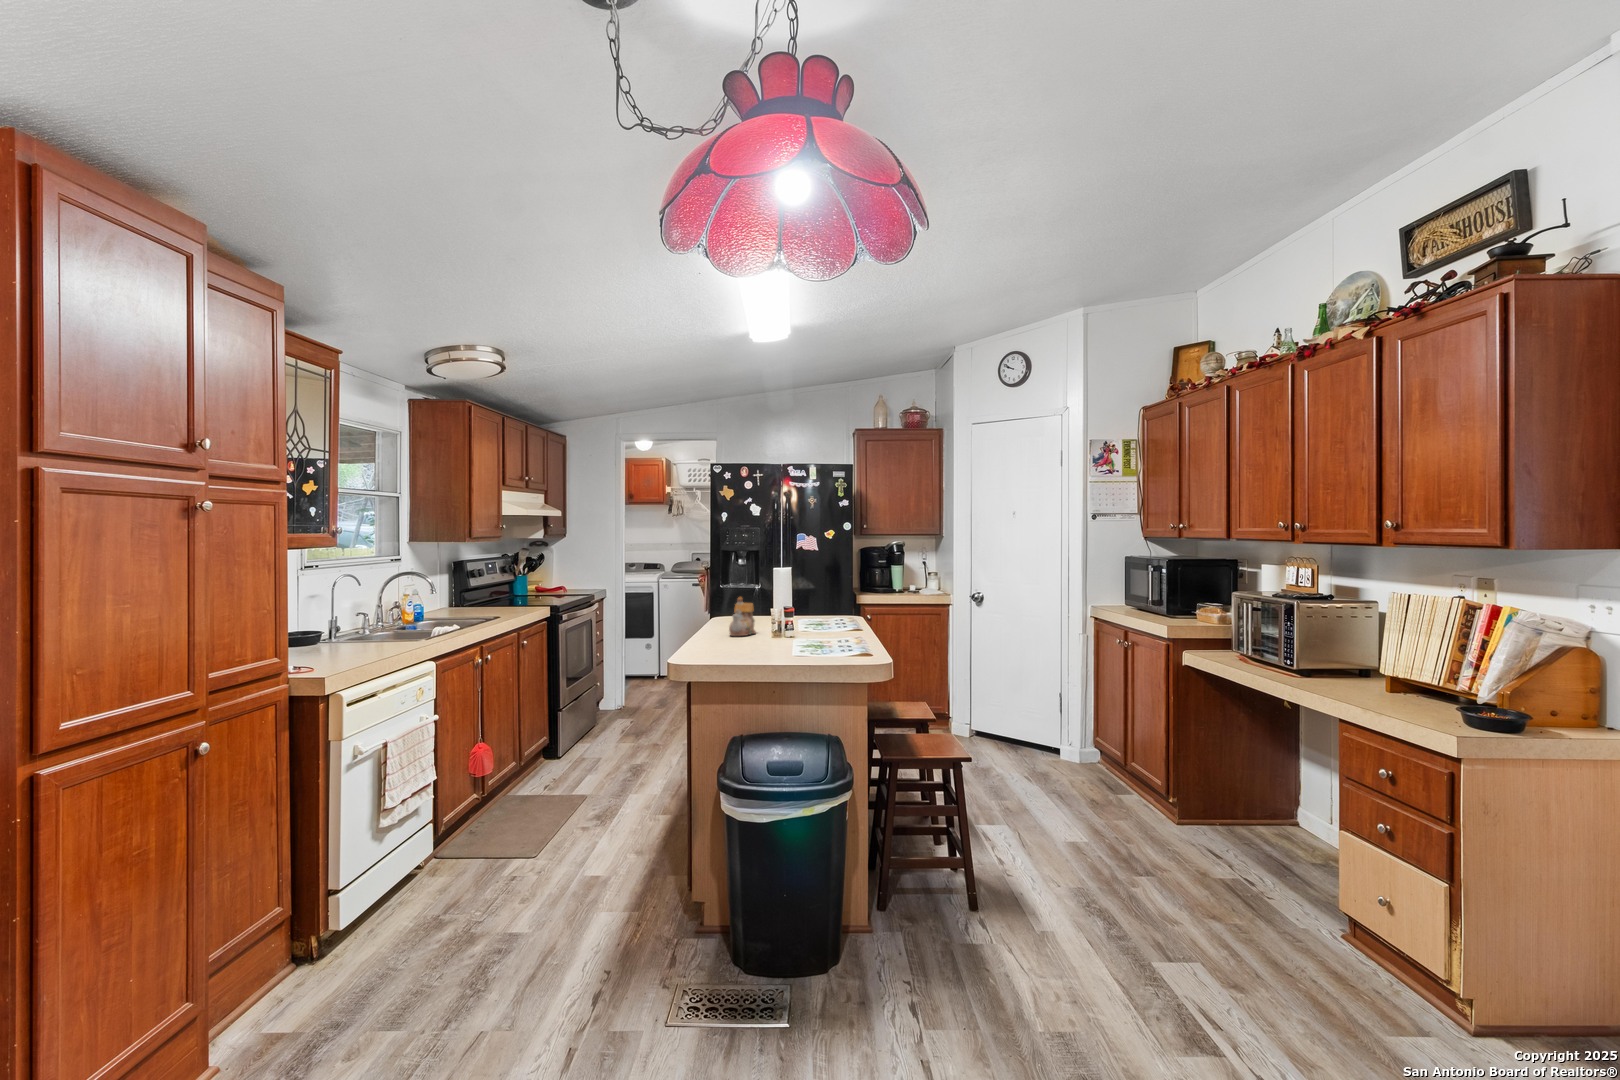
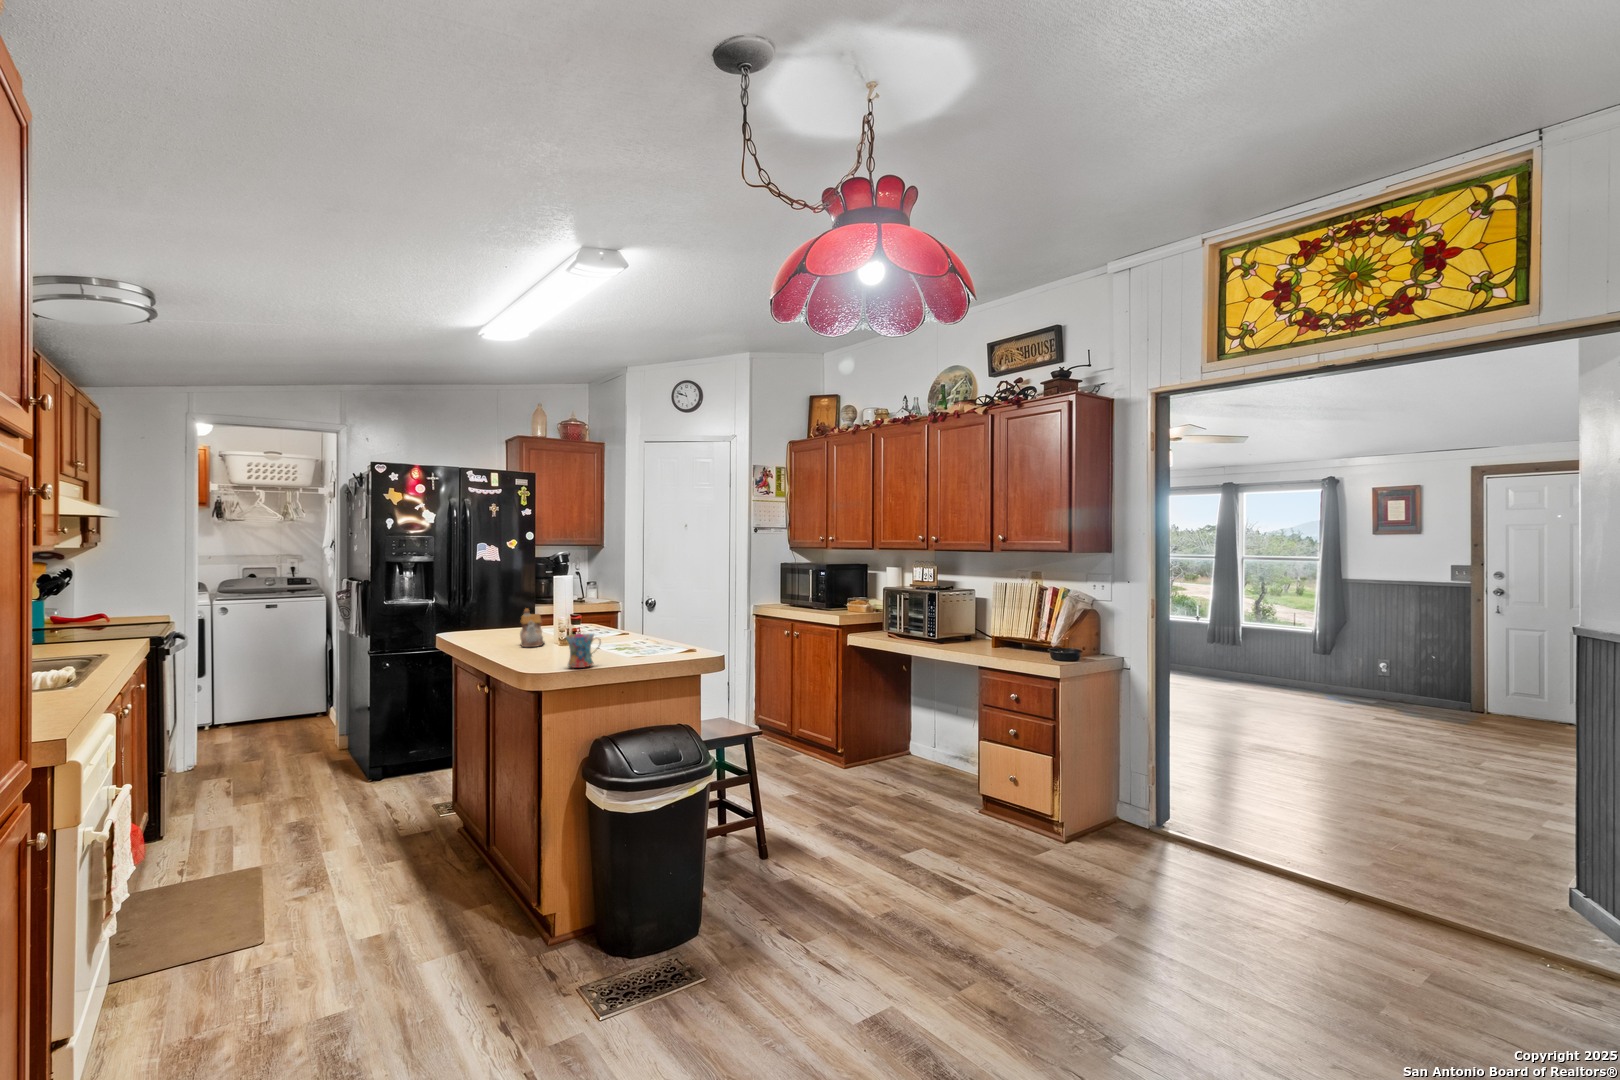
mug: none [696,626,735,663] -> present [566,634,601,668]

